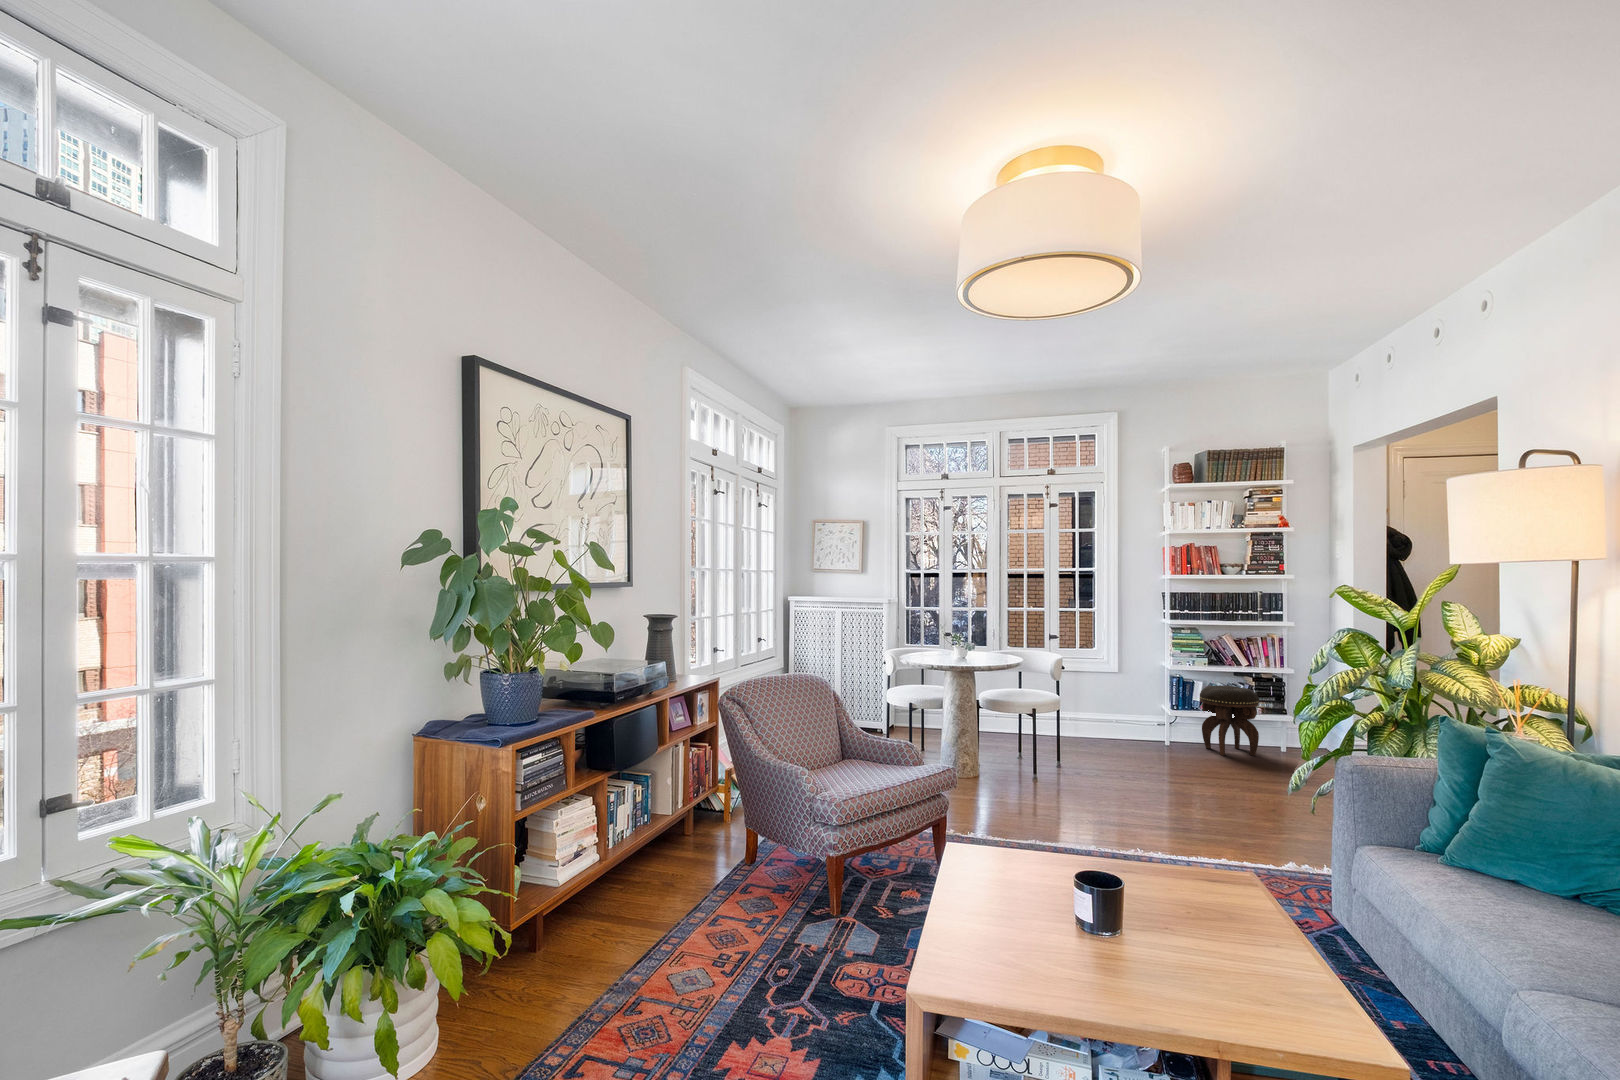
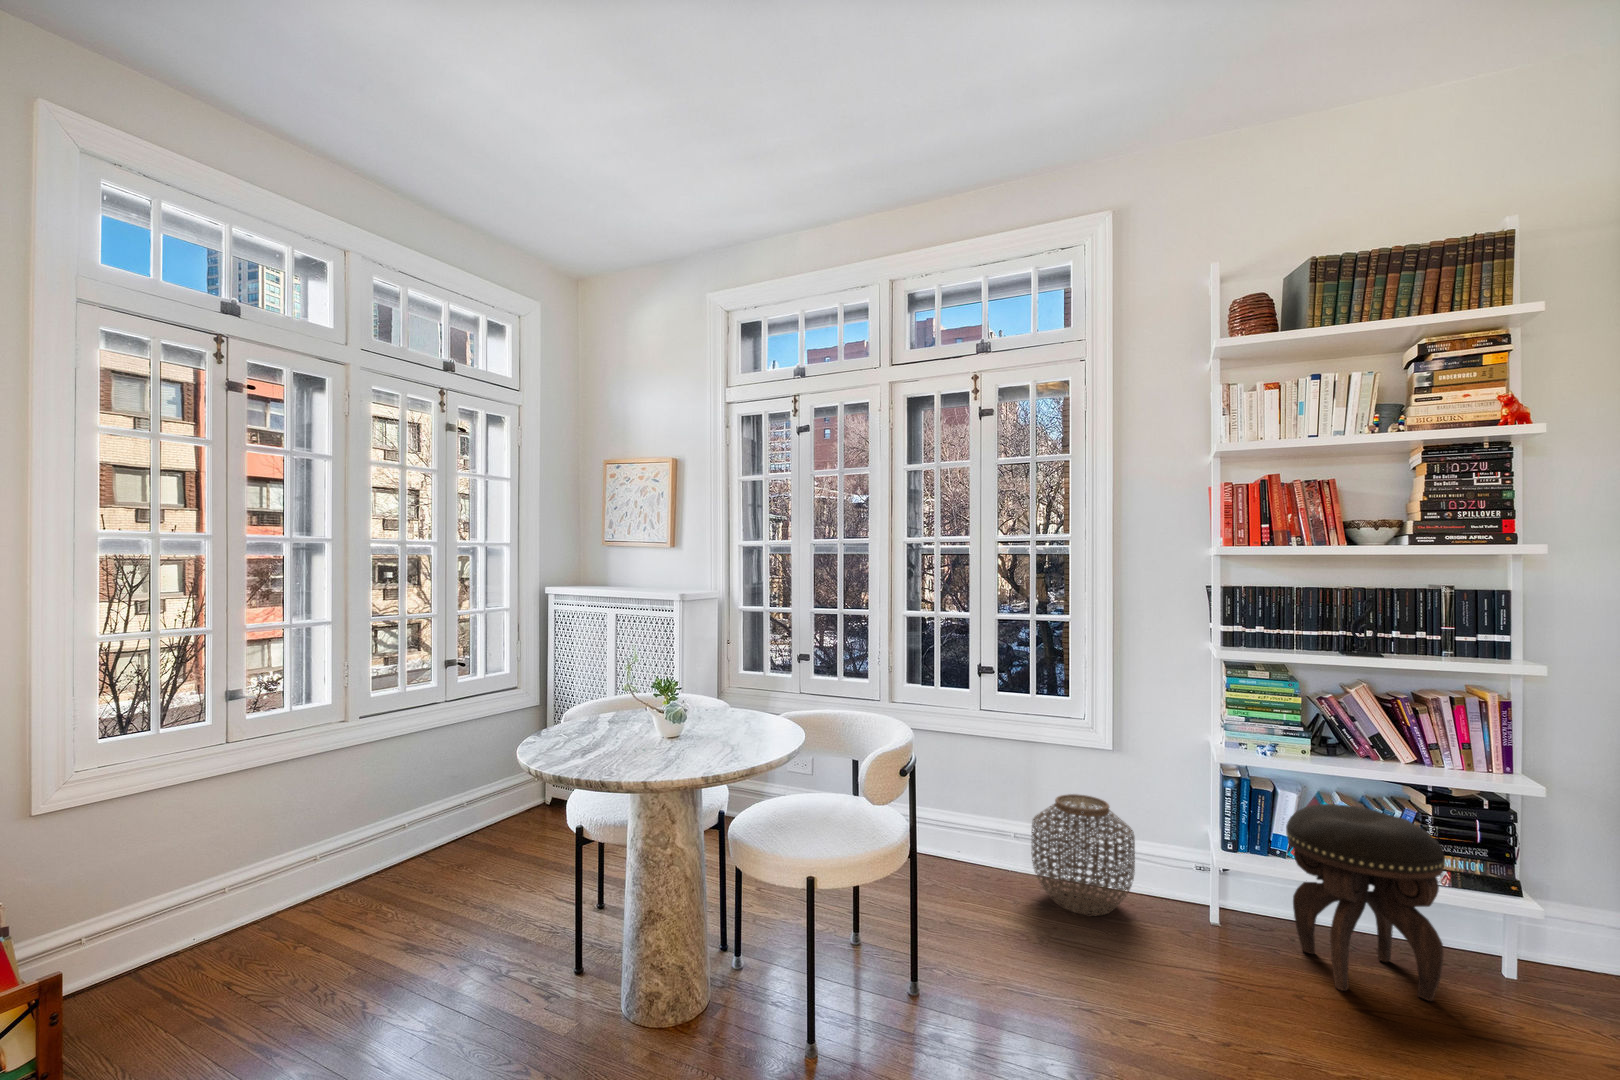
woven basket: none [1086,693,1135,744] -> present [1031,794,1135,915]

